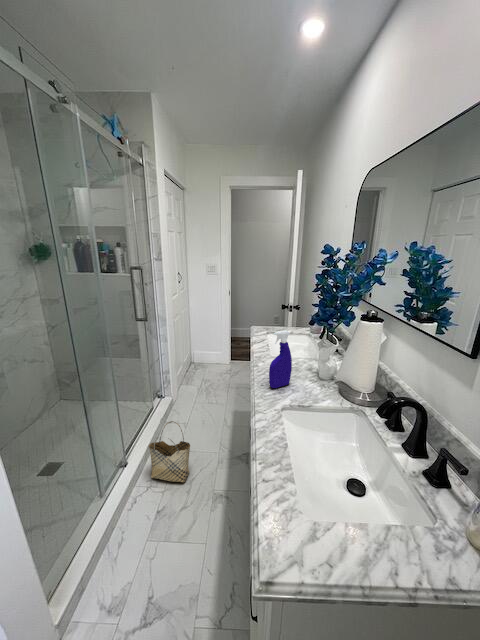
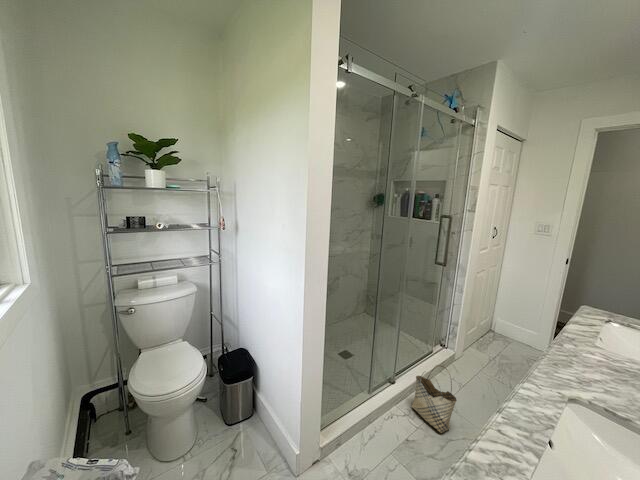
spray bottle: present [269,330,292,388] -> none [566,304,618,382]

